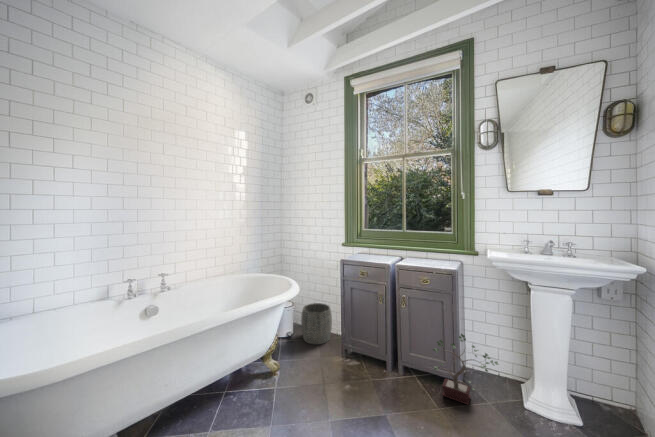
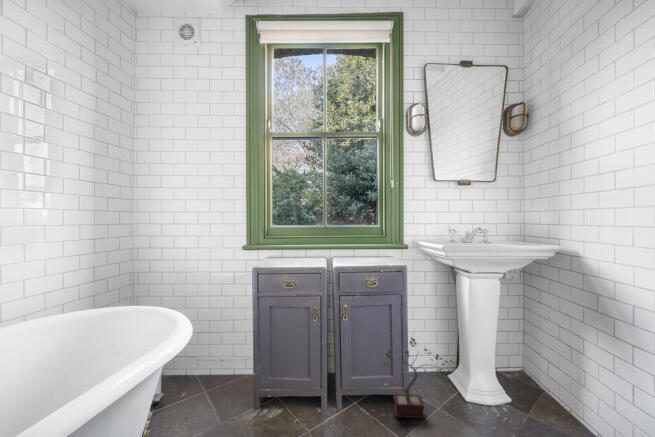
woven basket: present [301,303,332,344] -> none [179,336,229,402]

